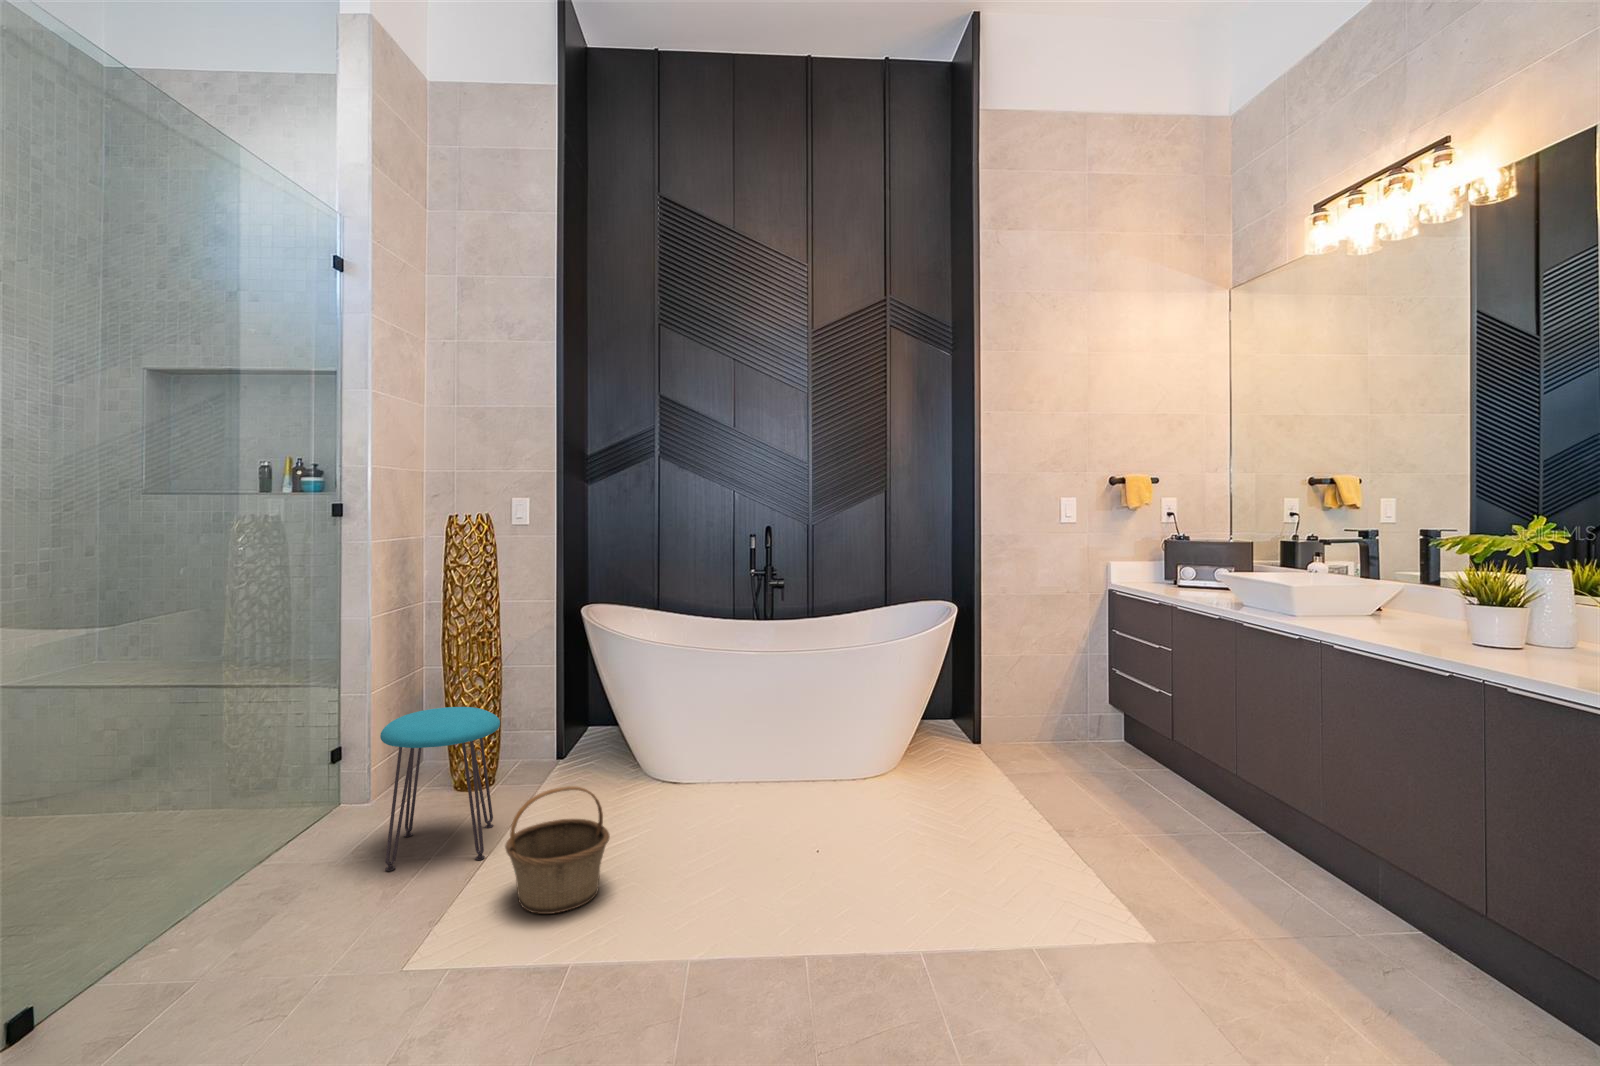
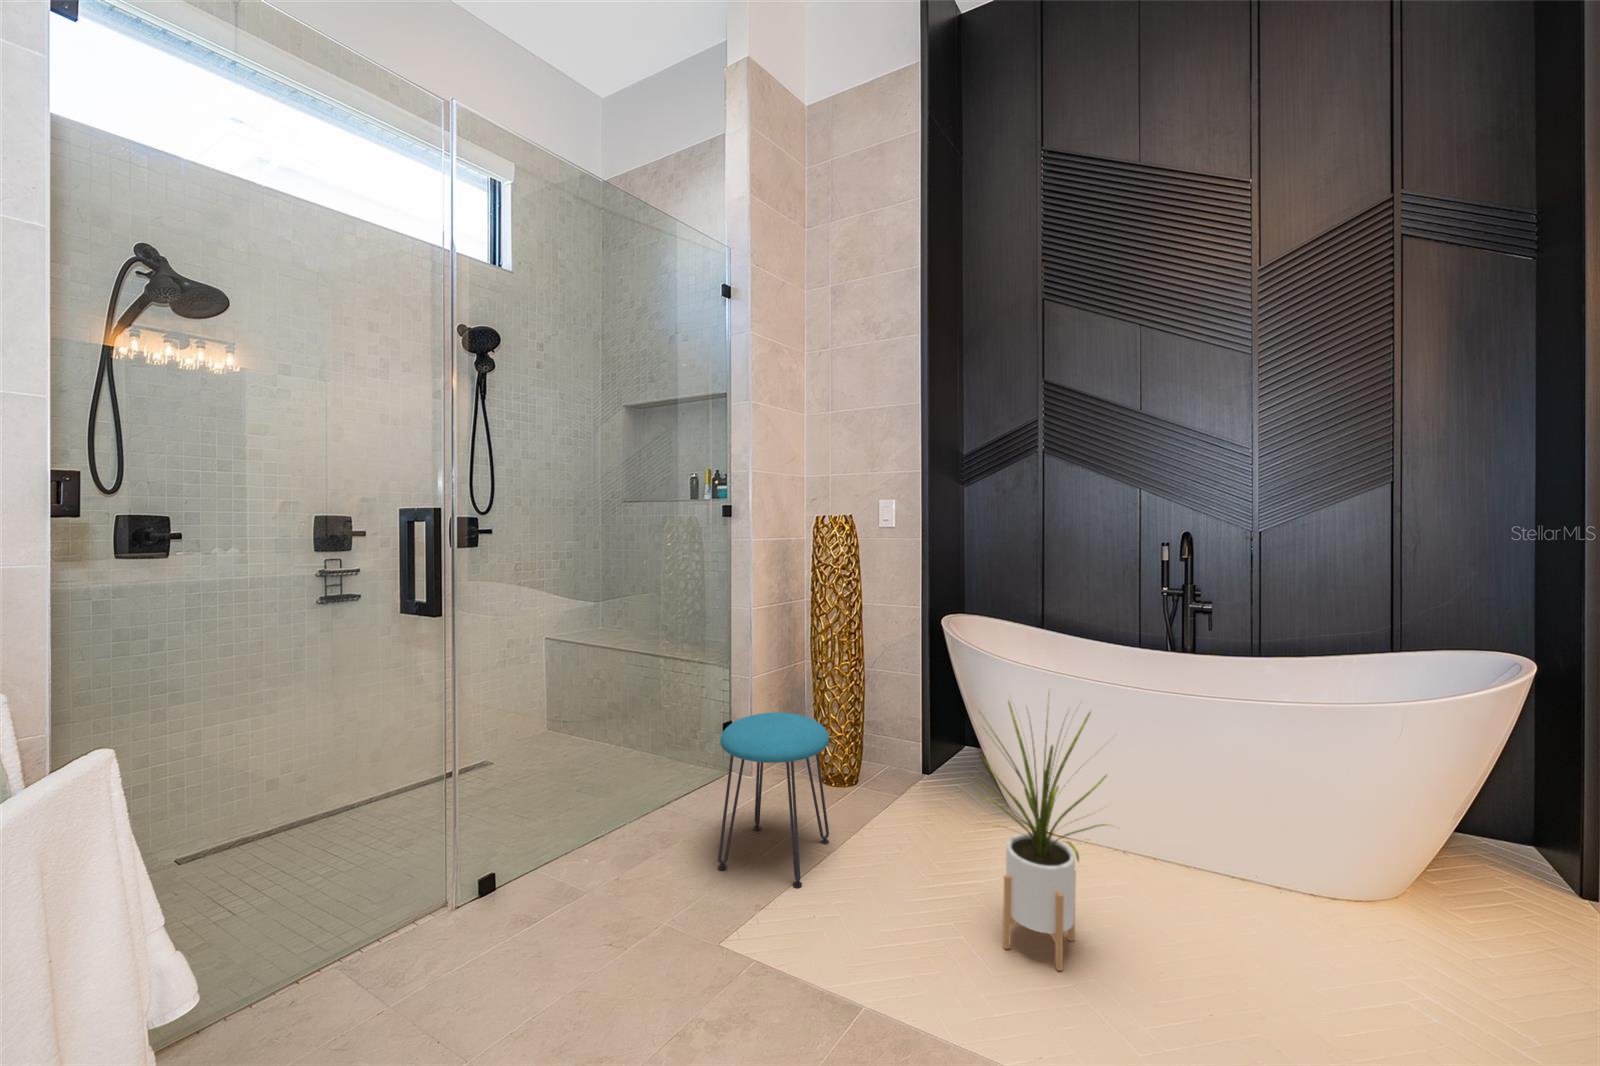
house plant: none [644,639,748,842] -> present [982,701,1107,971]
basket: present [505,786,610,914] -> none [786,855,904,1016]

